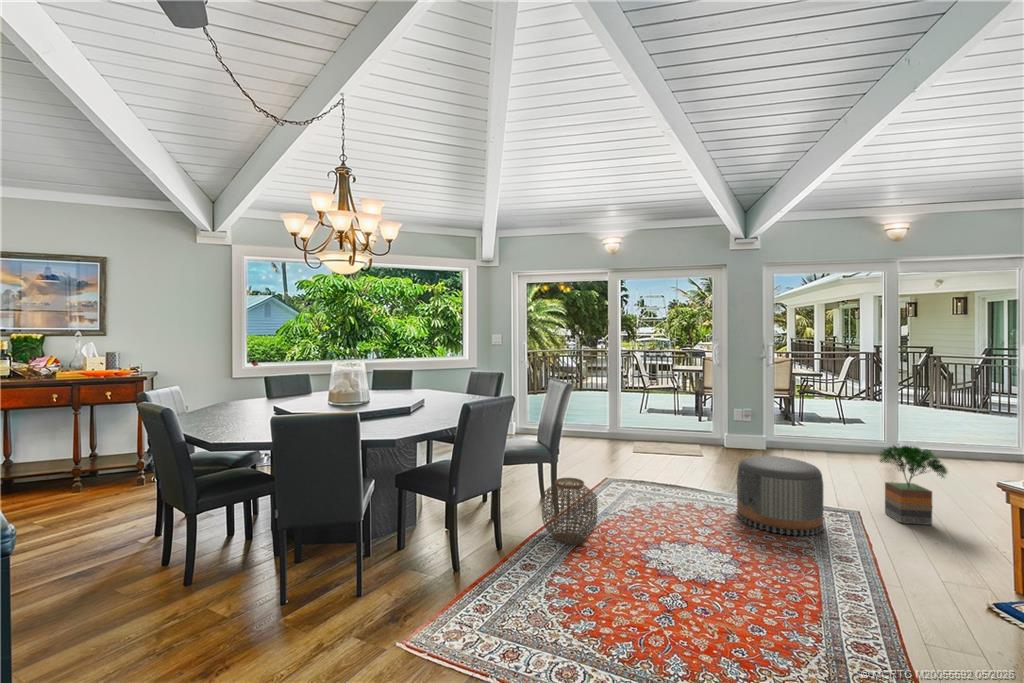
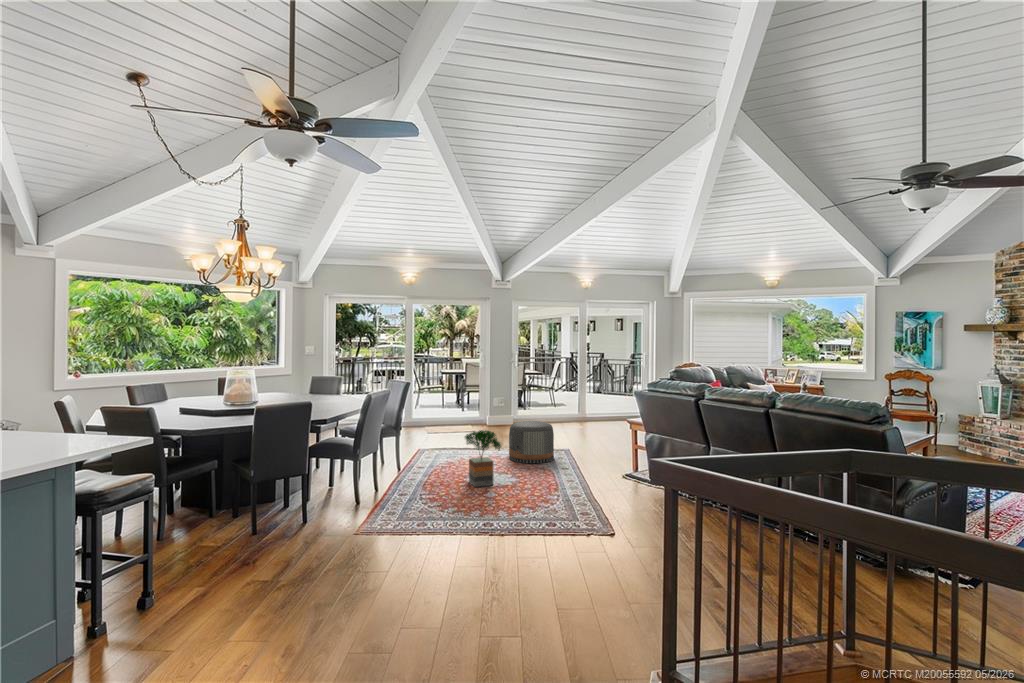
potted tree: present [880,445,948,525] -> present [465,430,501,487]
woven basket: present [542,478,597,544] -> none [399,443,436,485]

